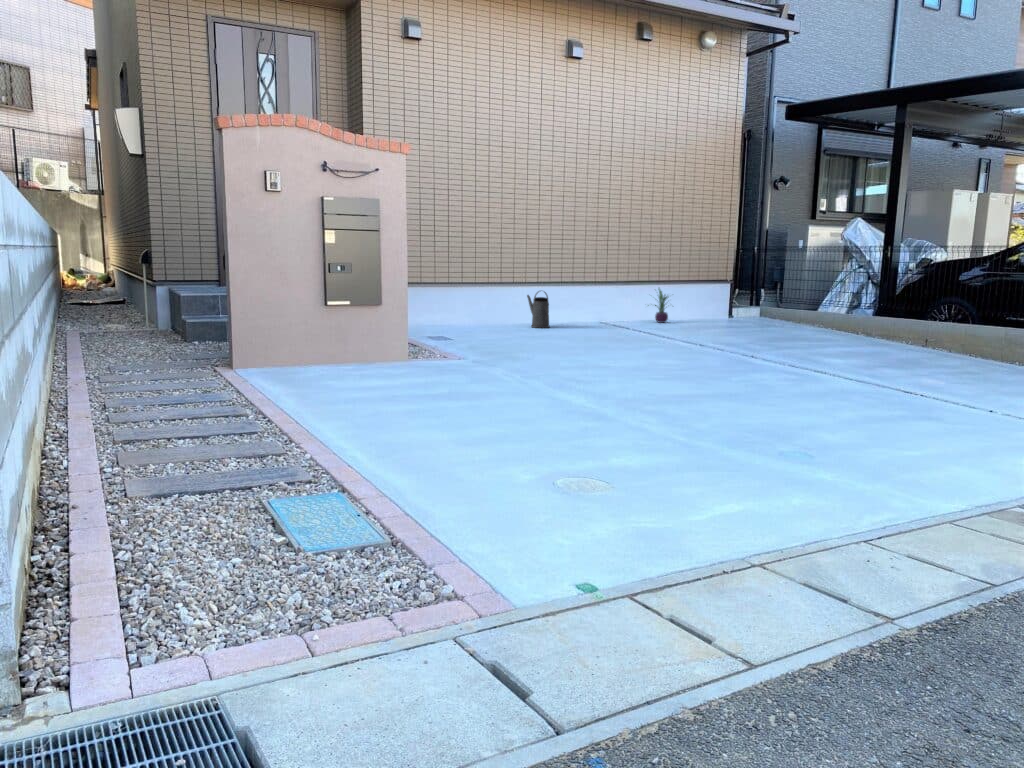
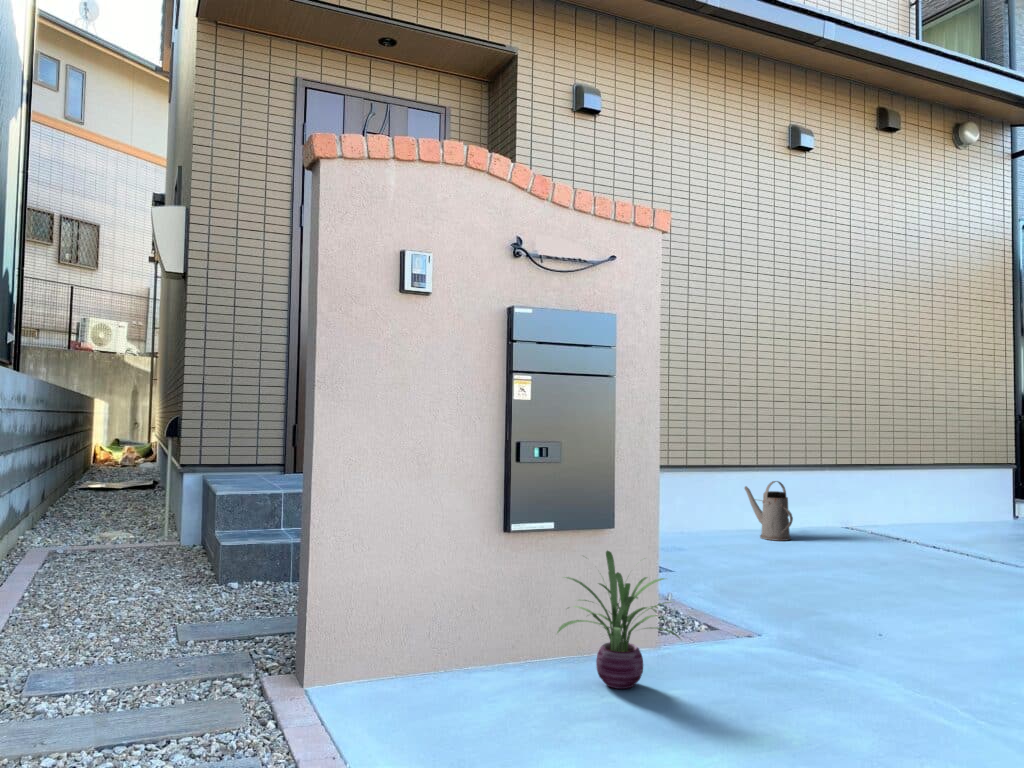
decorative plant: present [648,289,668,323] -> present [557,551,679,689]

